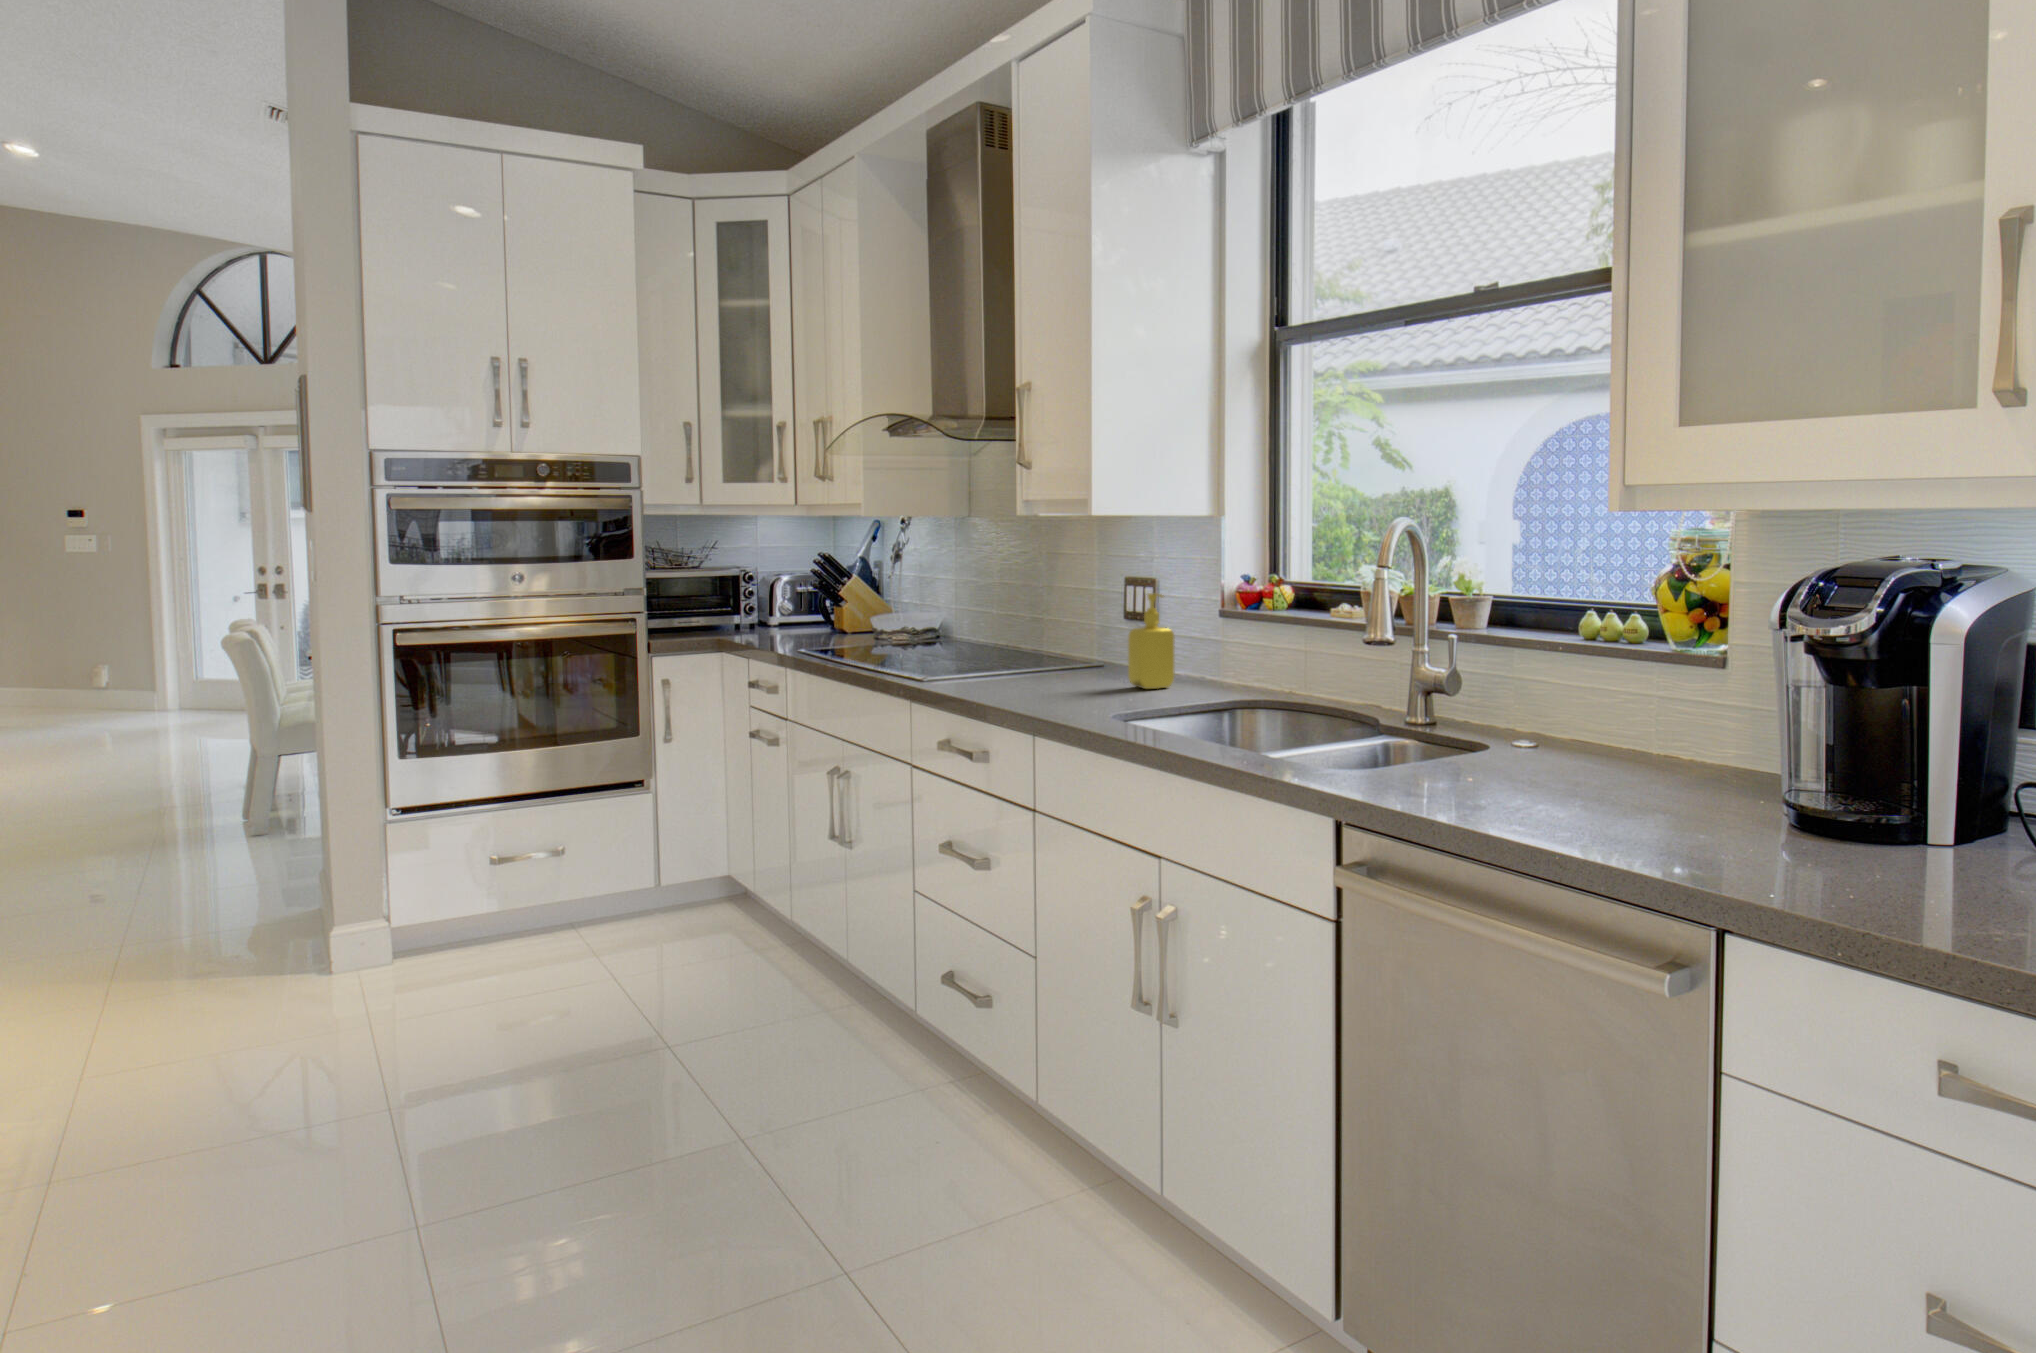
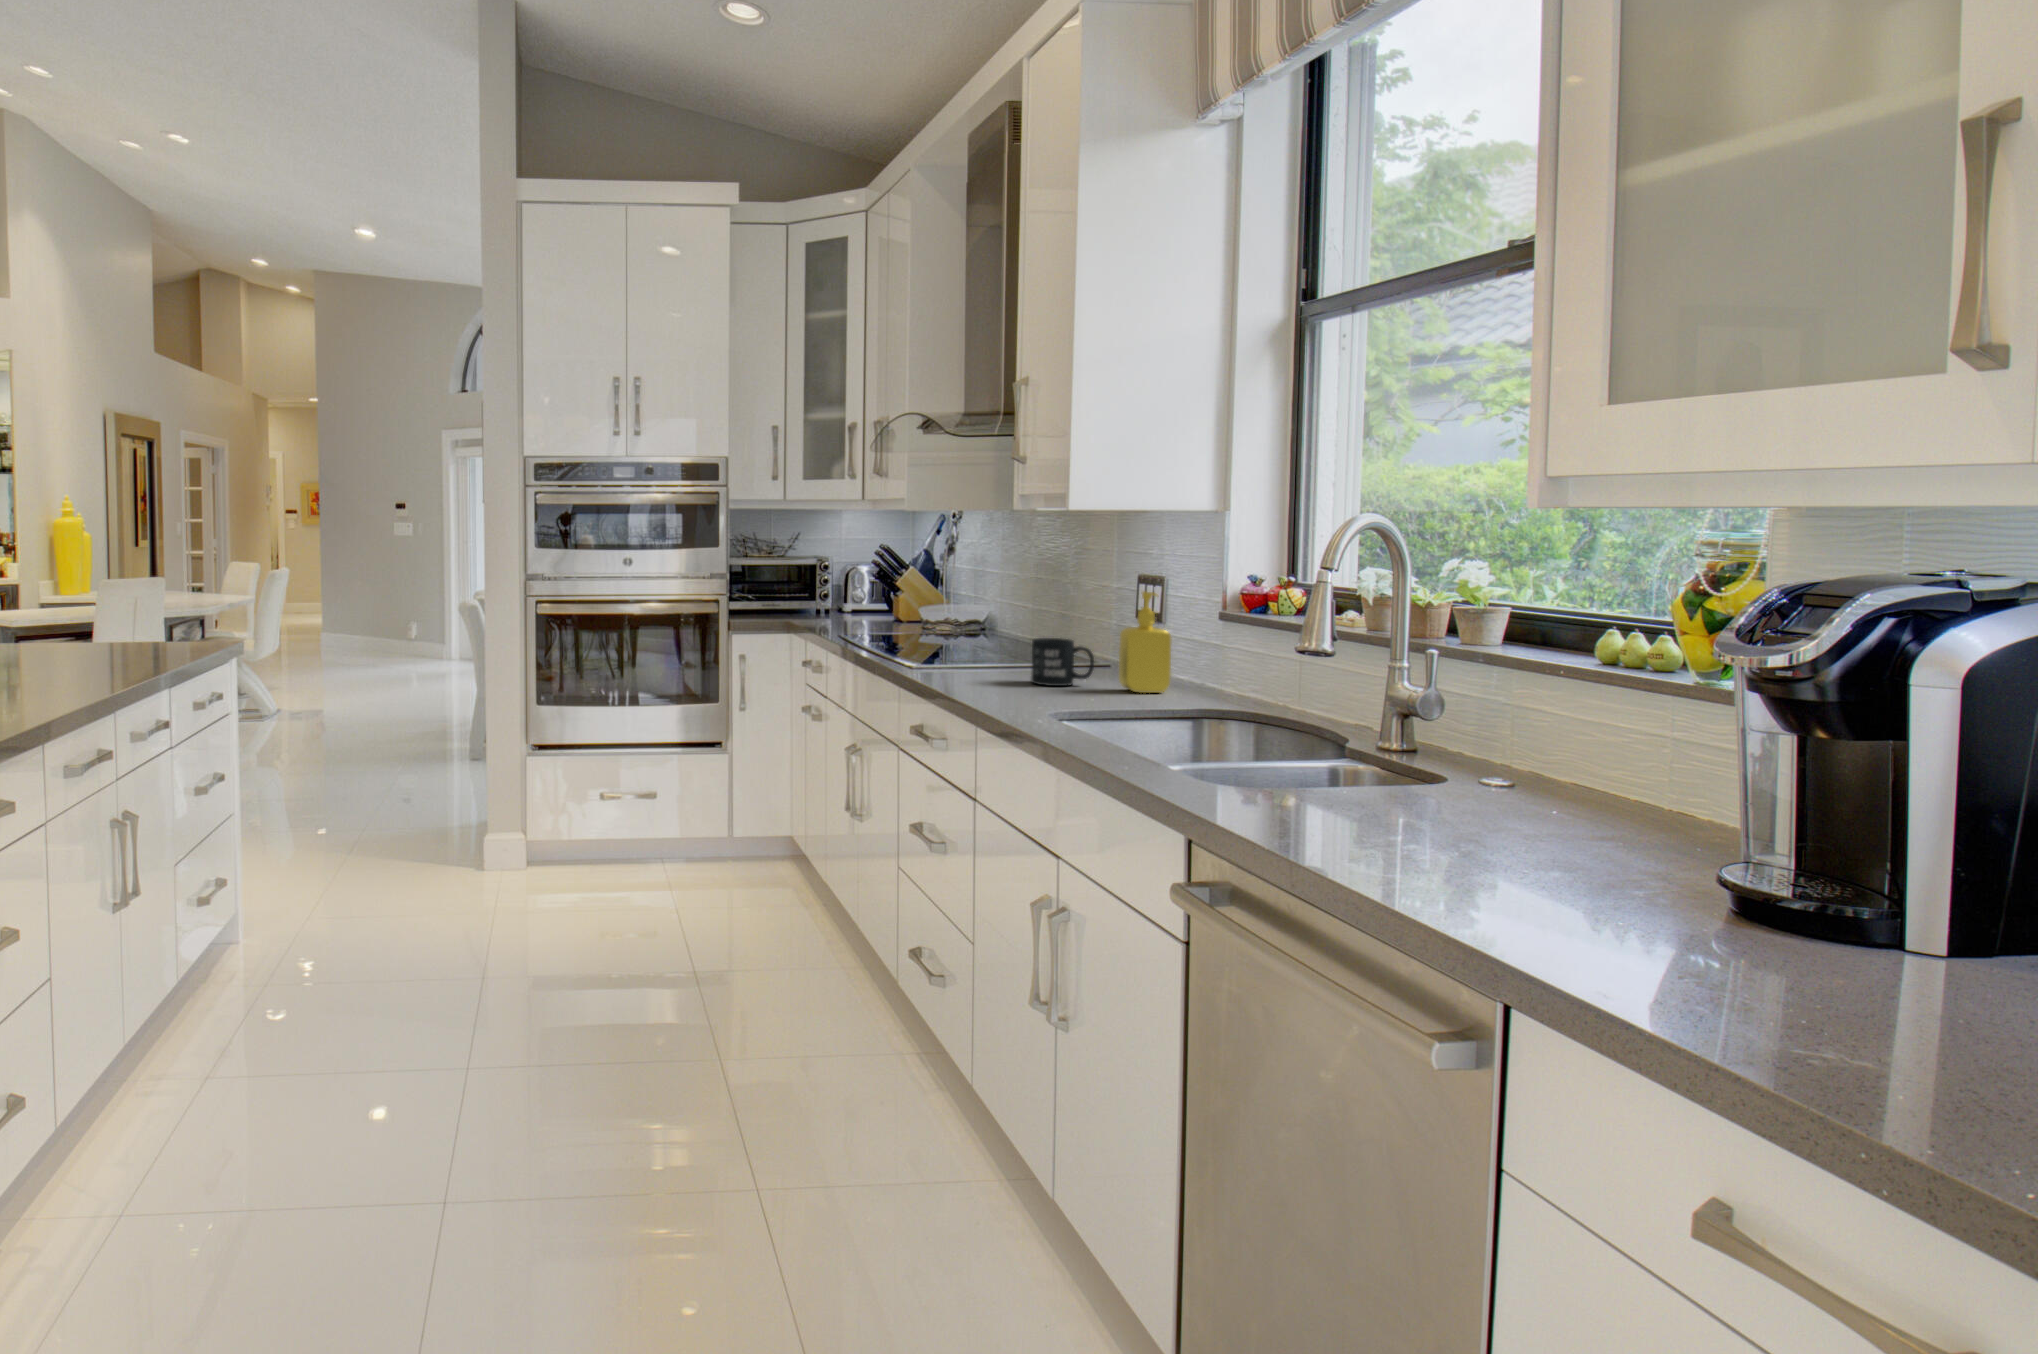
mug: none [1045,642,1104,690] -> present [1031,638,1094,686]

